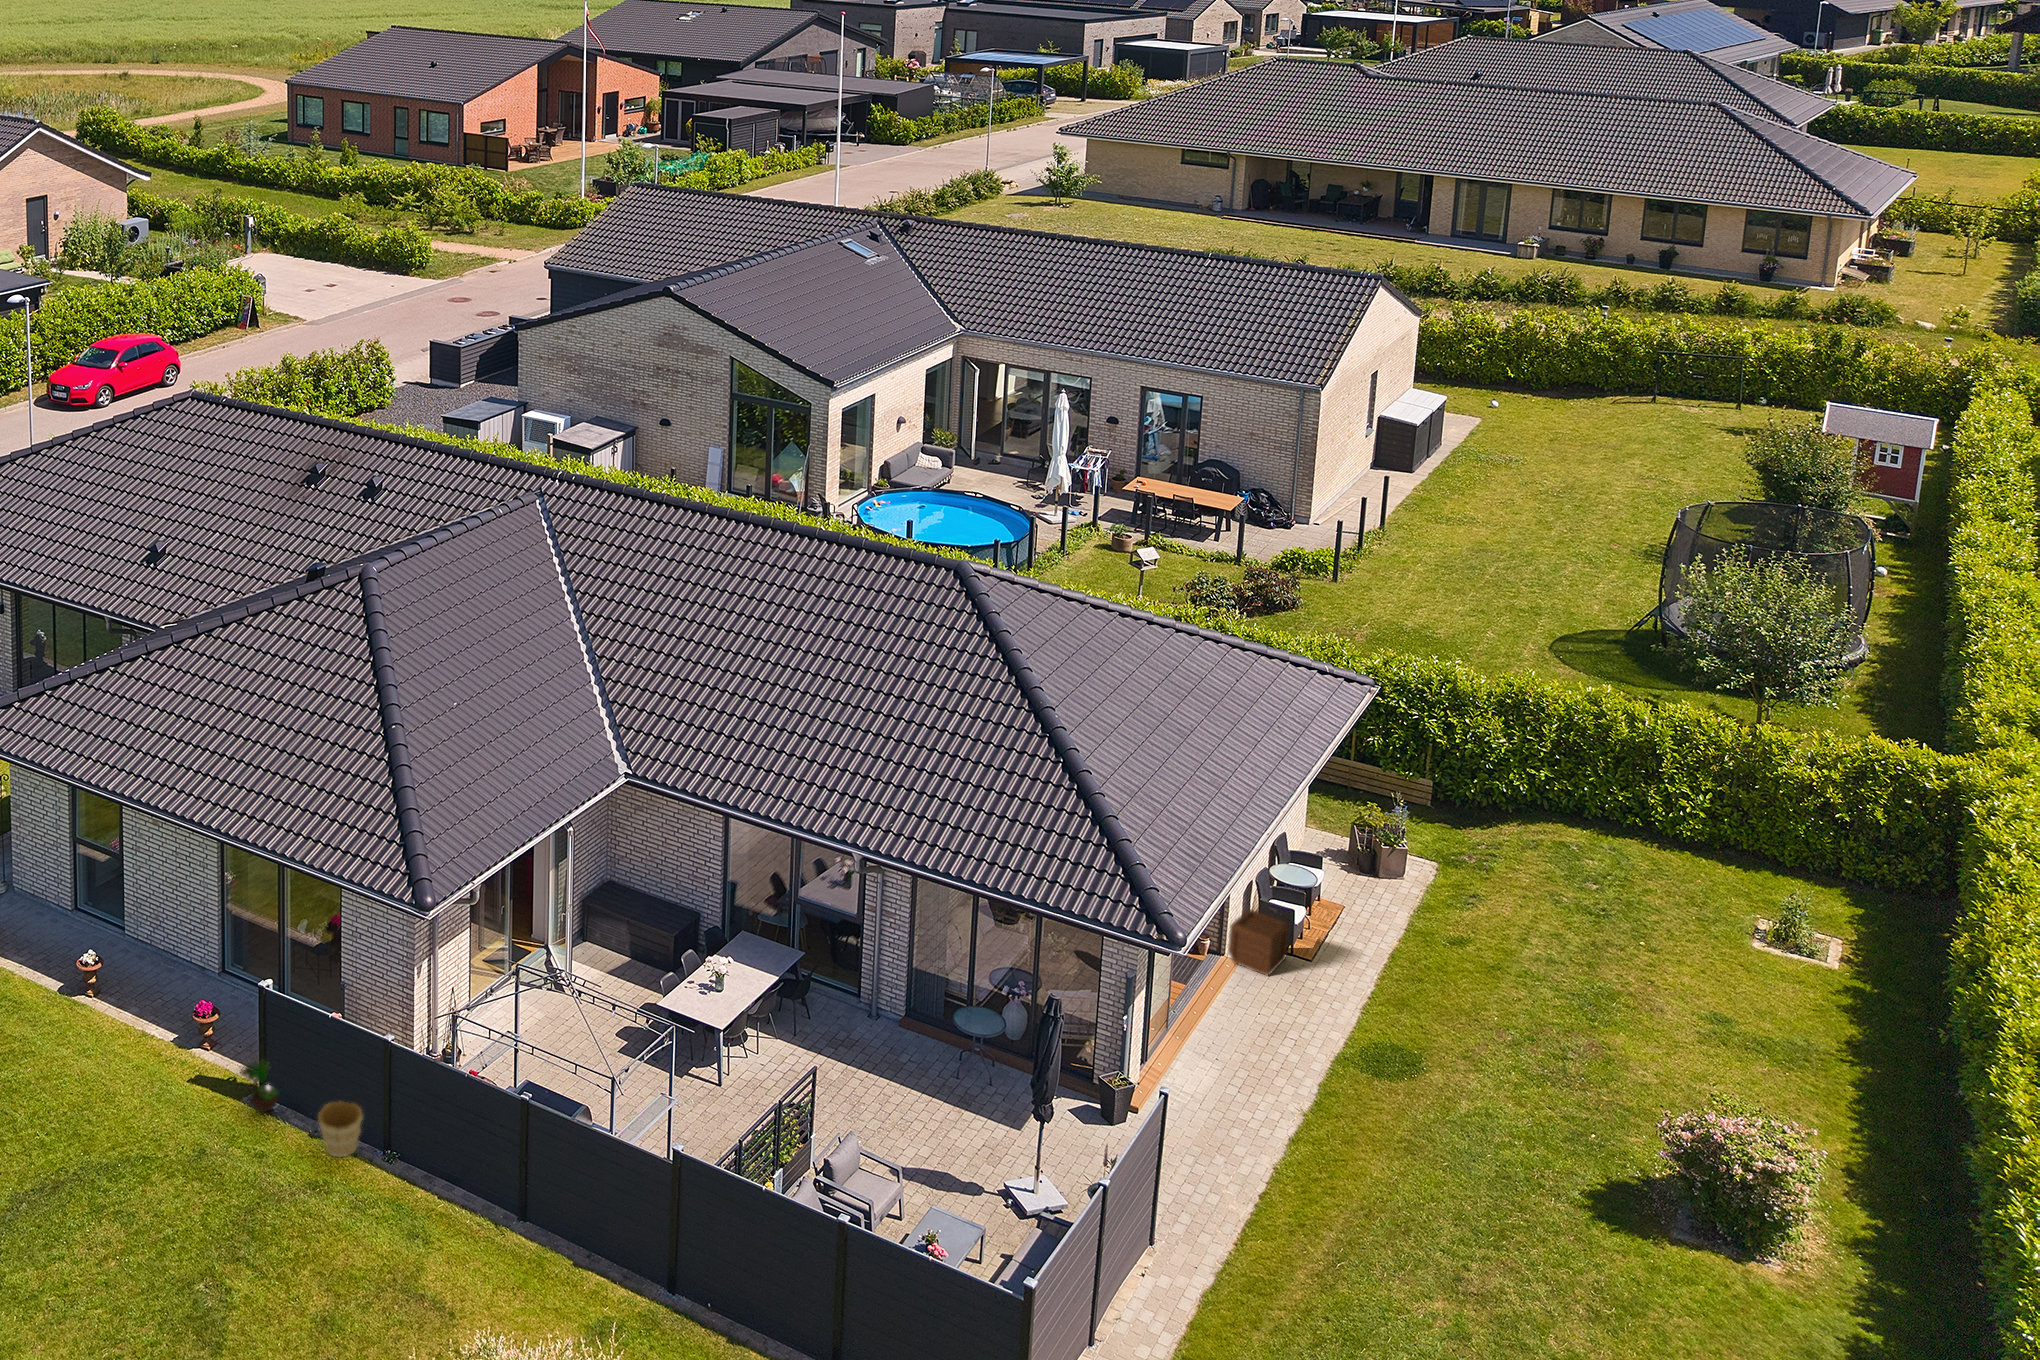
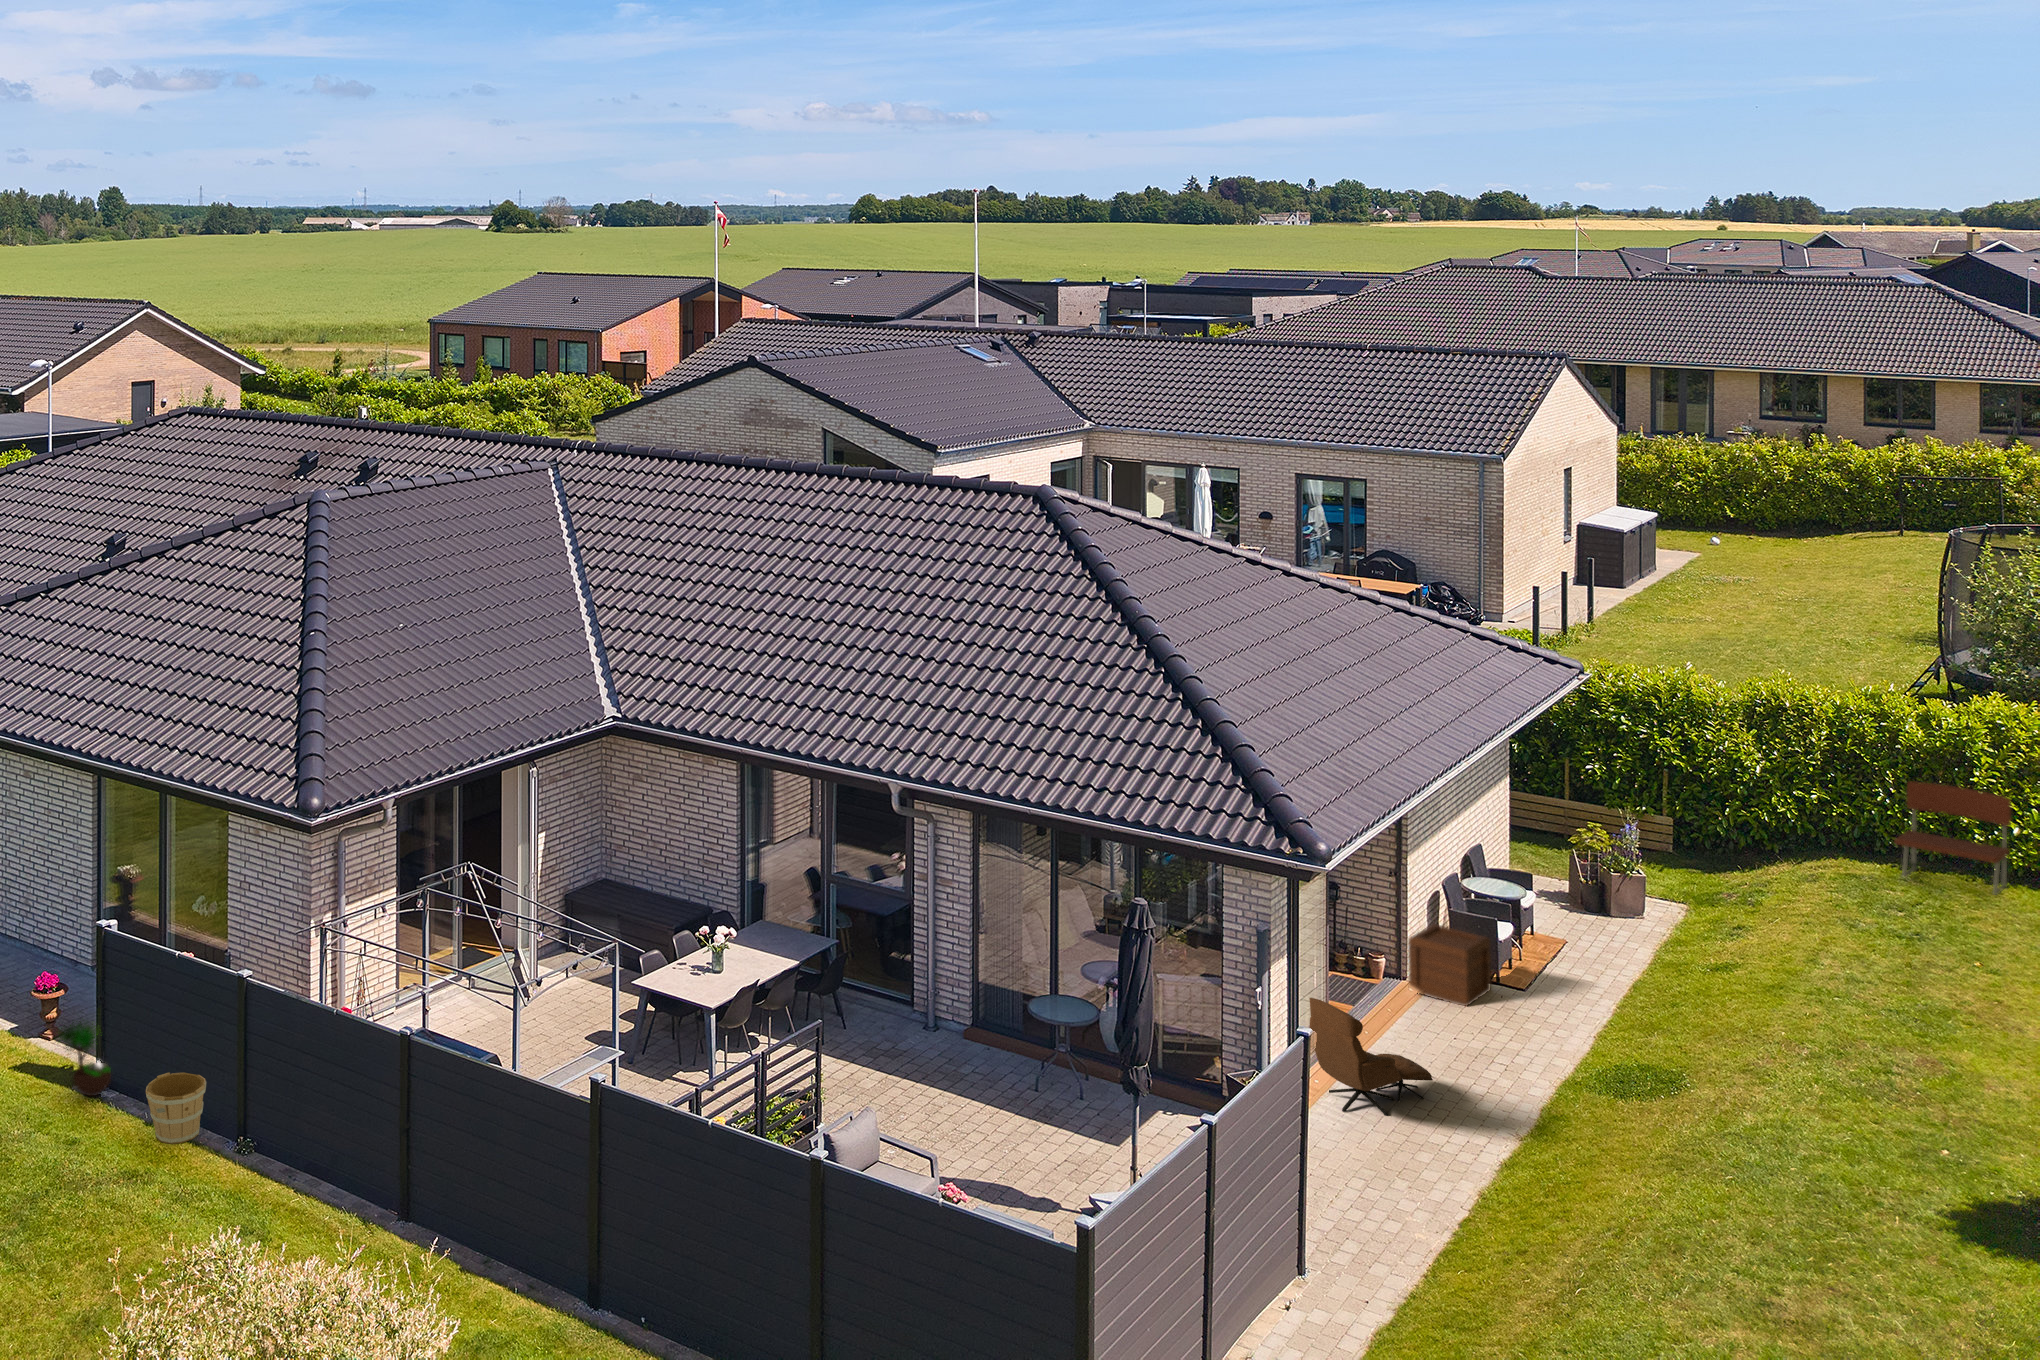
bench: none [1589,768,1675,860] -> present [1895,781,2011,895]
lounge chair: none [1158,1007,1242,1090] -> present [1309,998,1433,1116]

